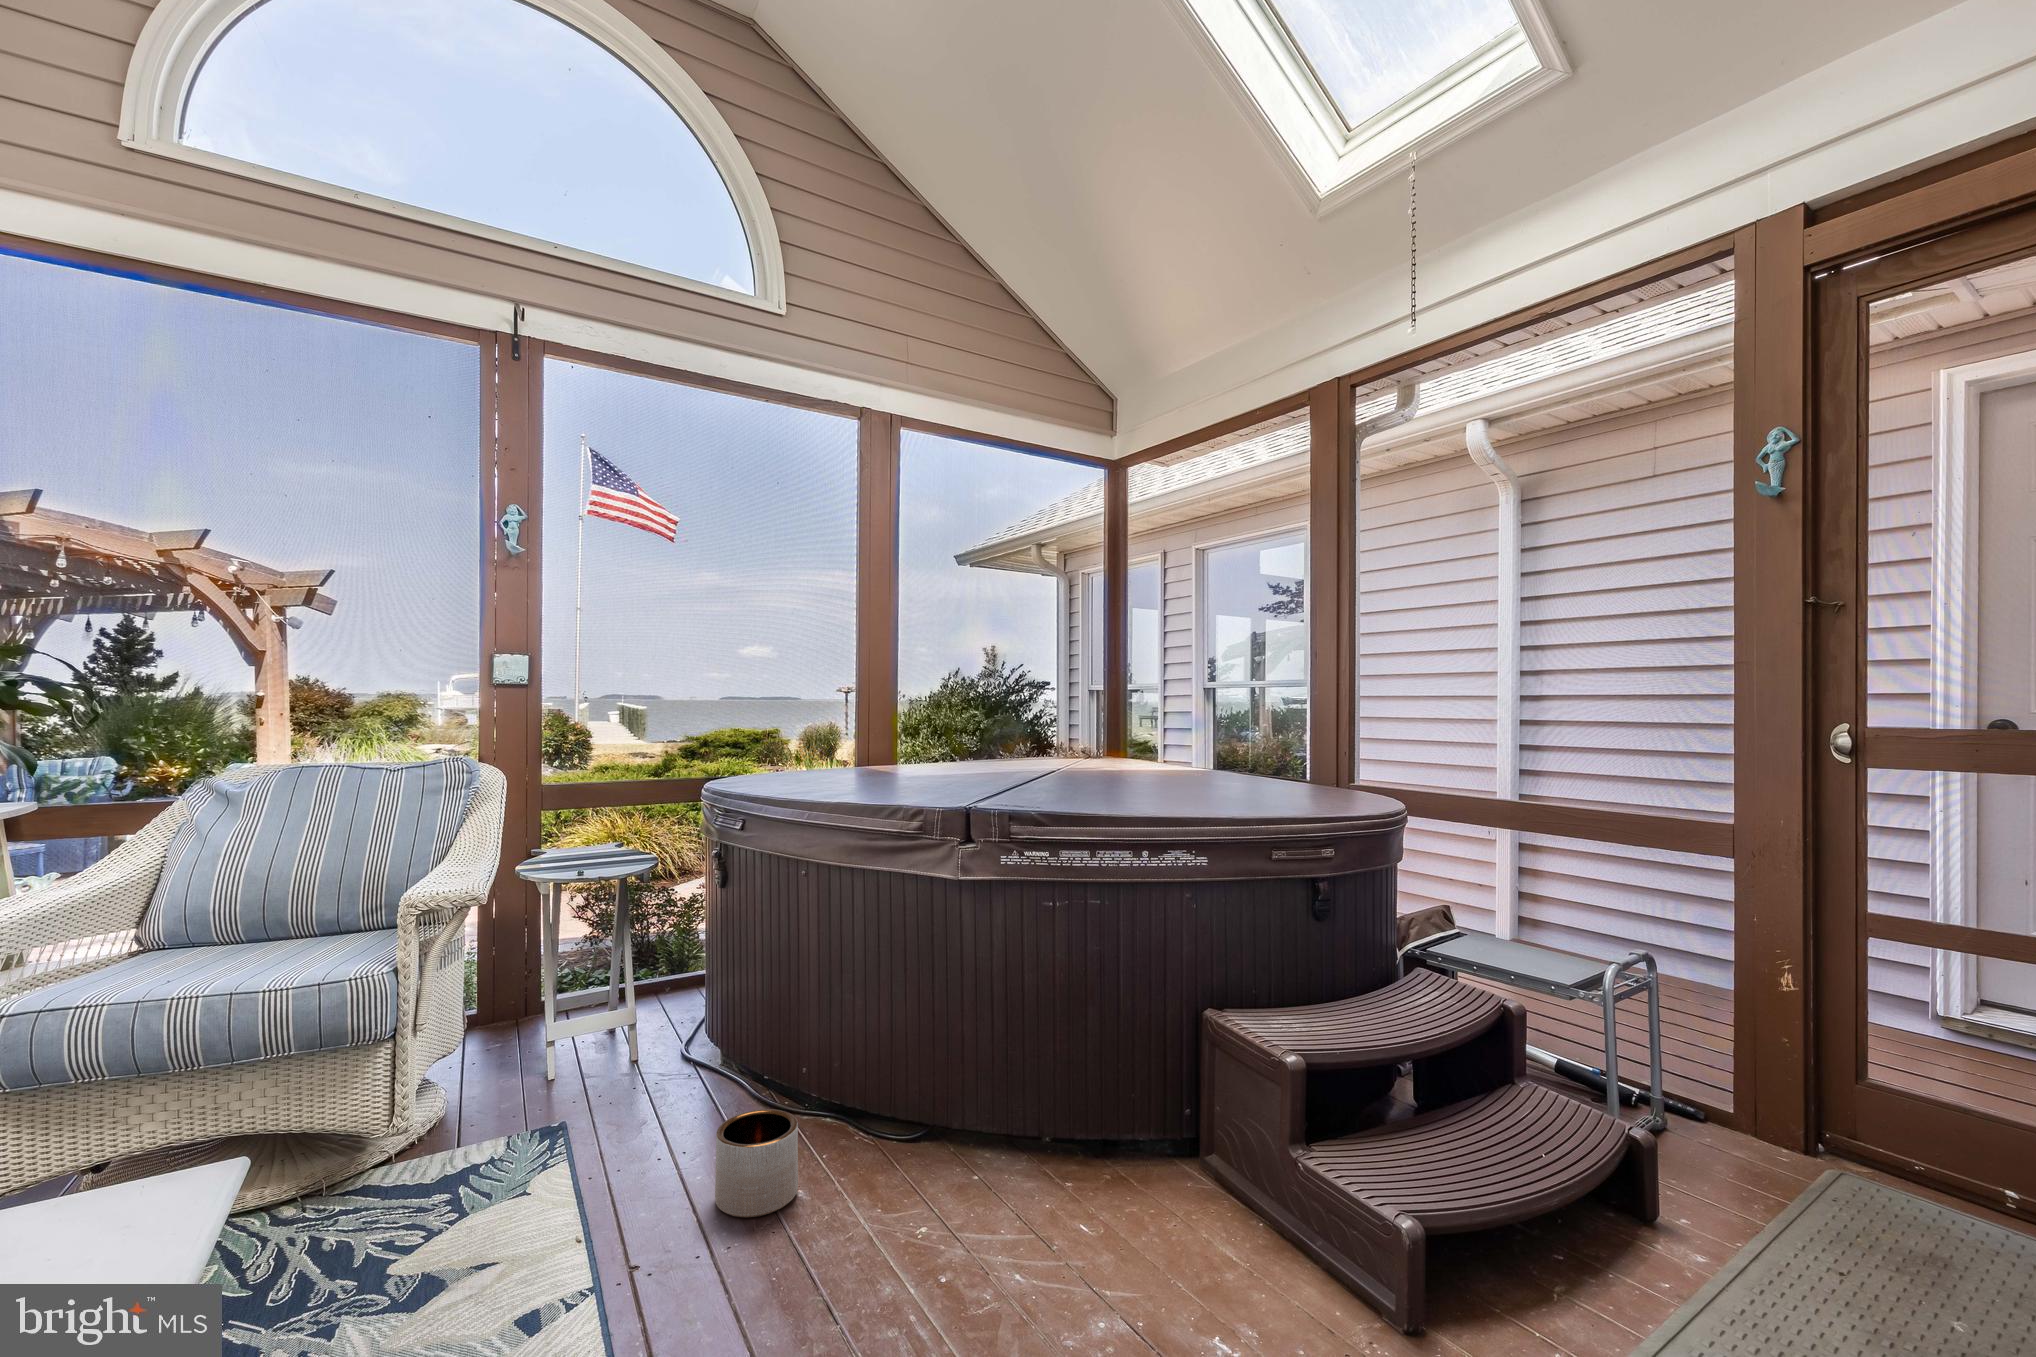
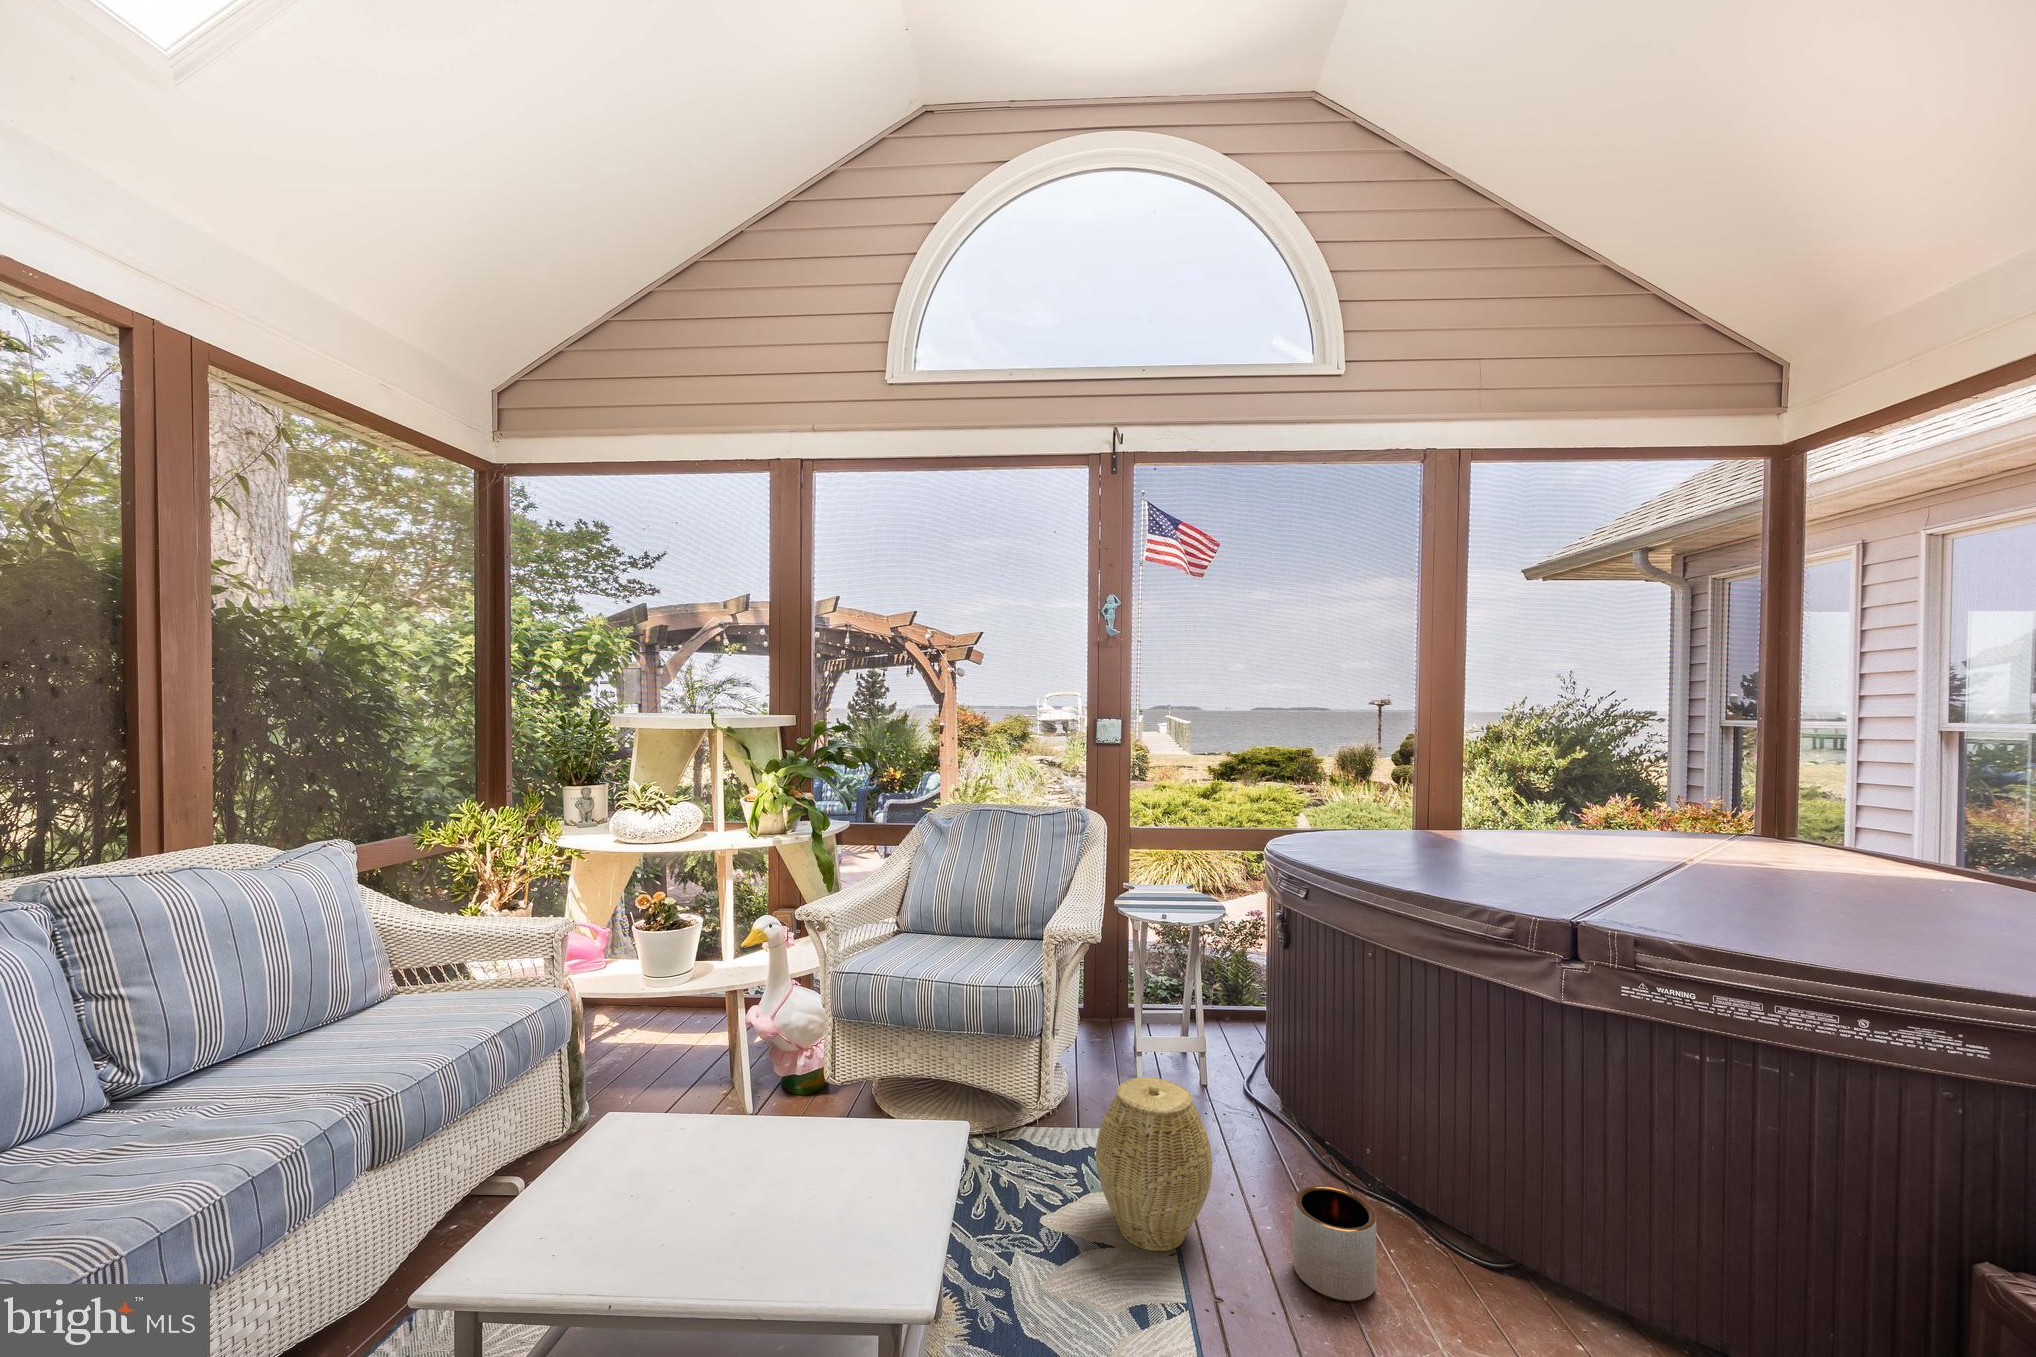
woven basket: none [473,1050,625,1246] -> present [1096,1077,1212,1251]

